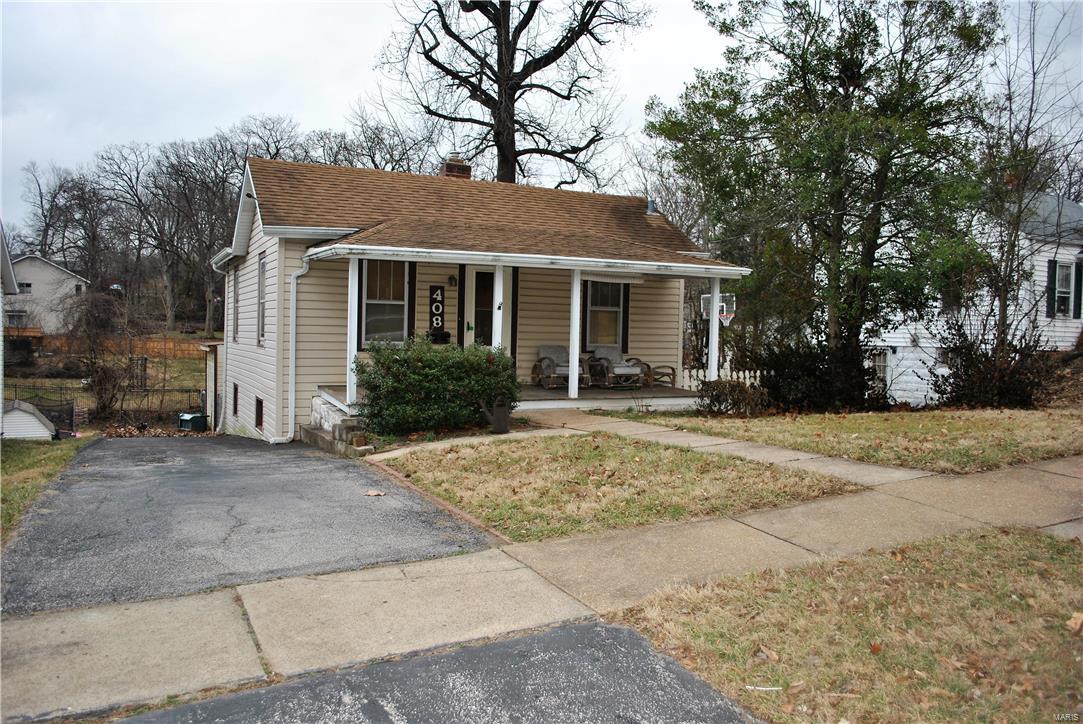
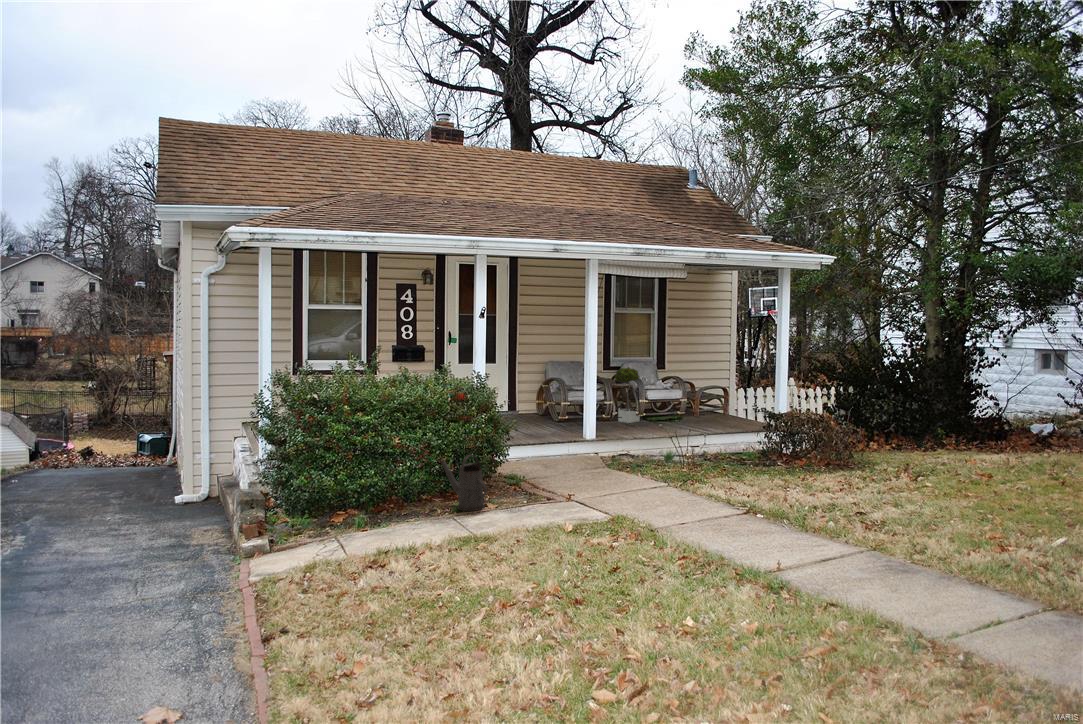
potted tree: none [590,350,609,392] -> present [615,367,640,423]

